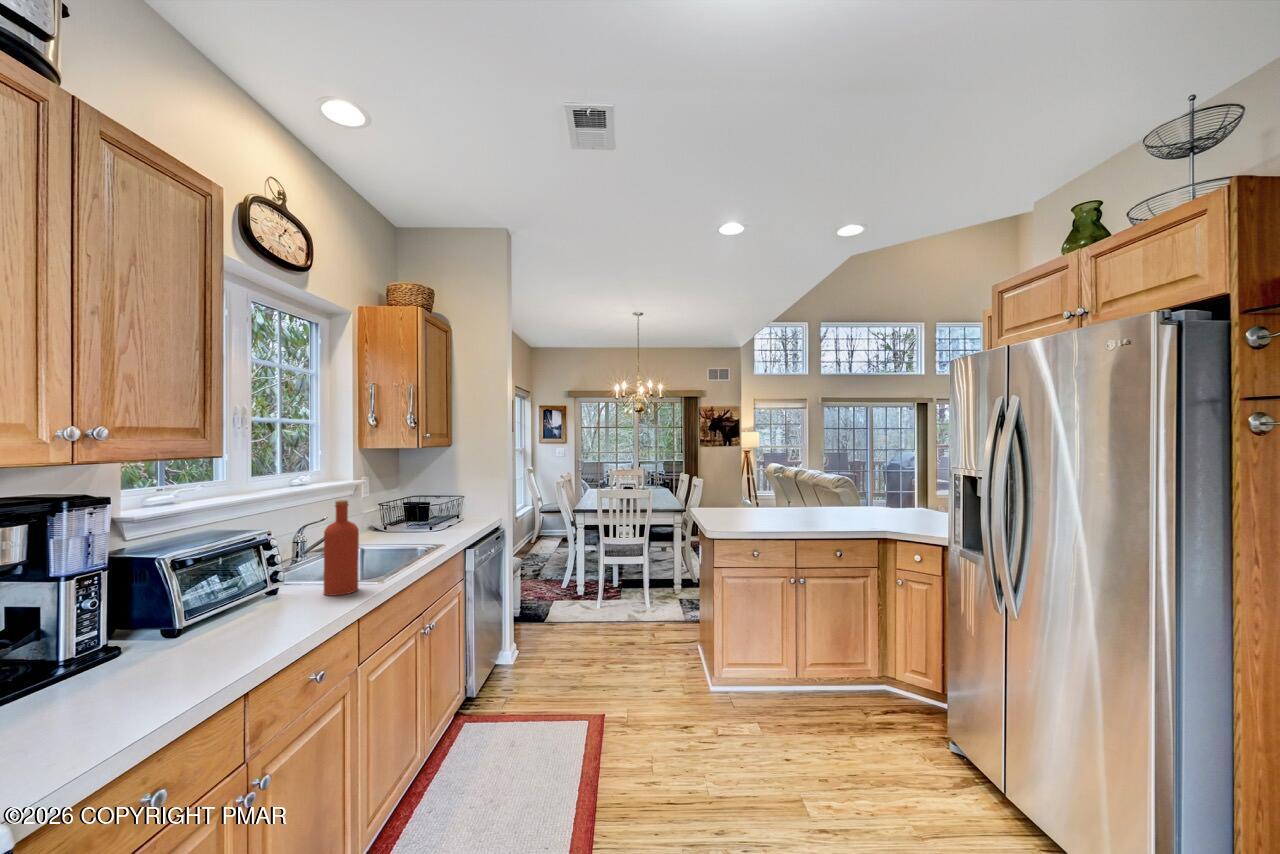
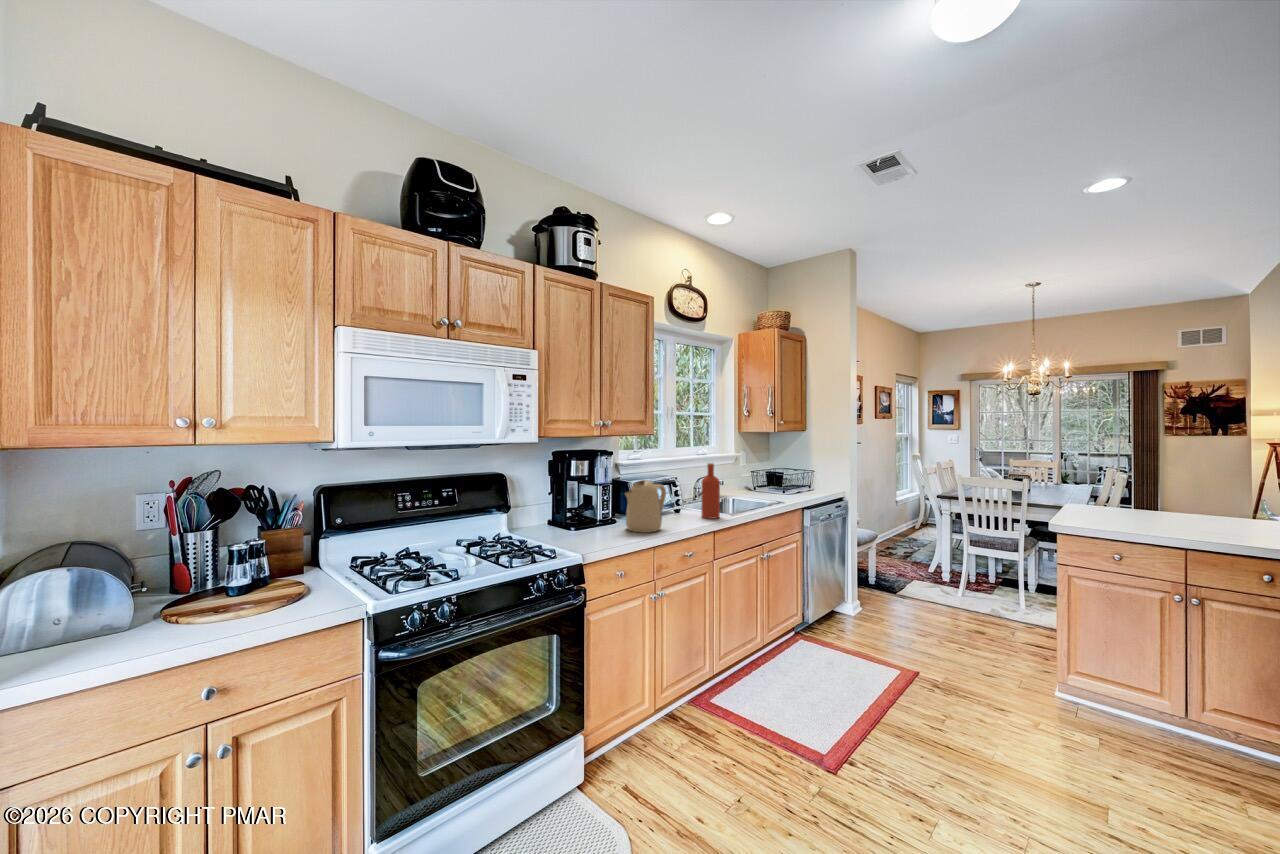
kettle: none [155,551,262,669] -> present [625,480,666,533]

